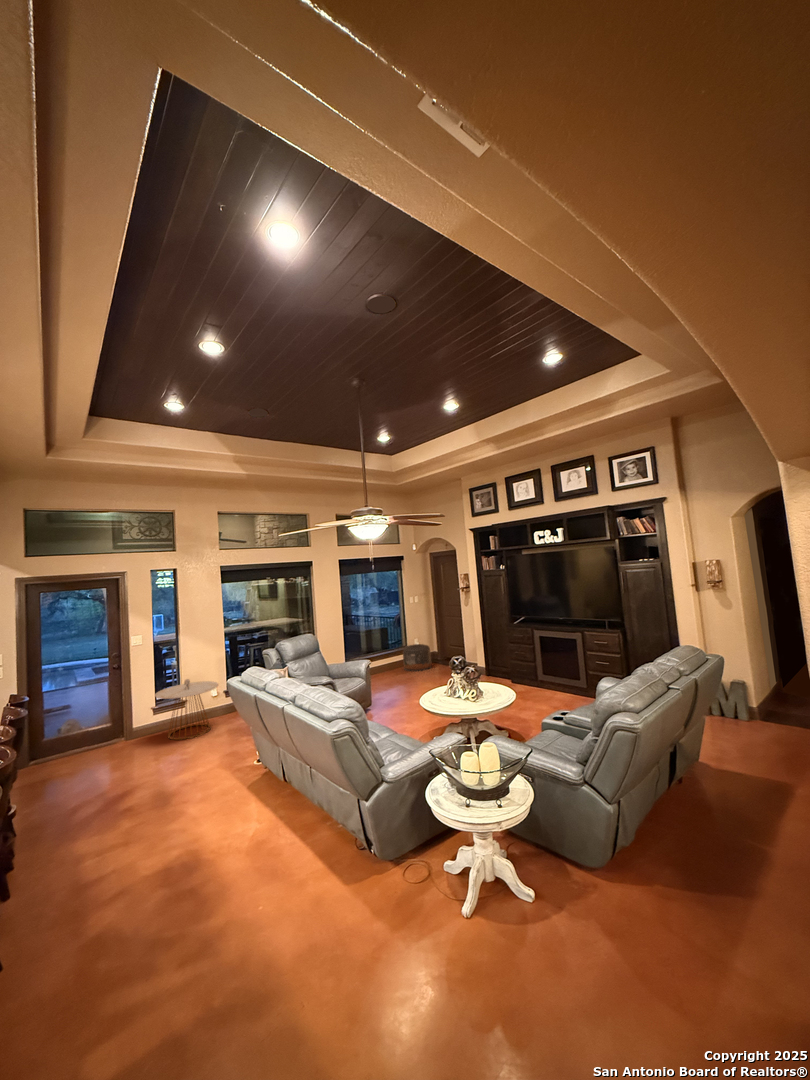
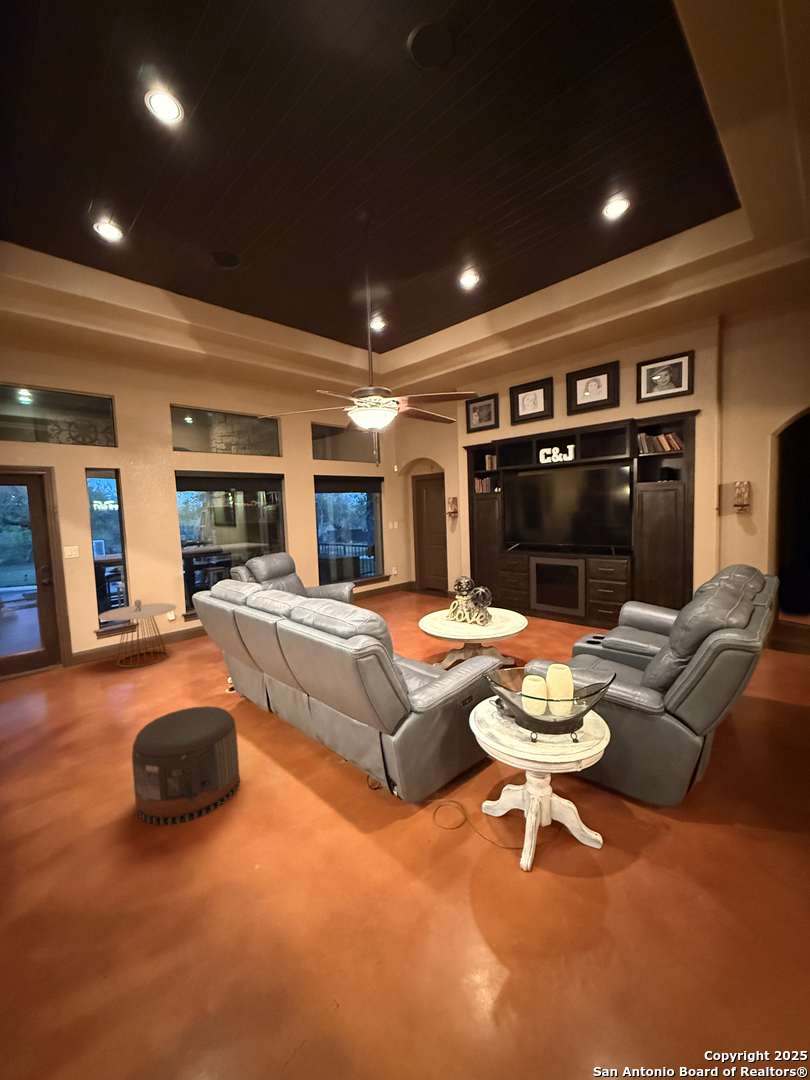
pouf: present [403,644,432,671] -> present [132,706,240,825]

